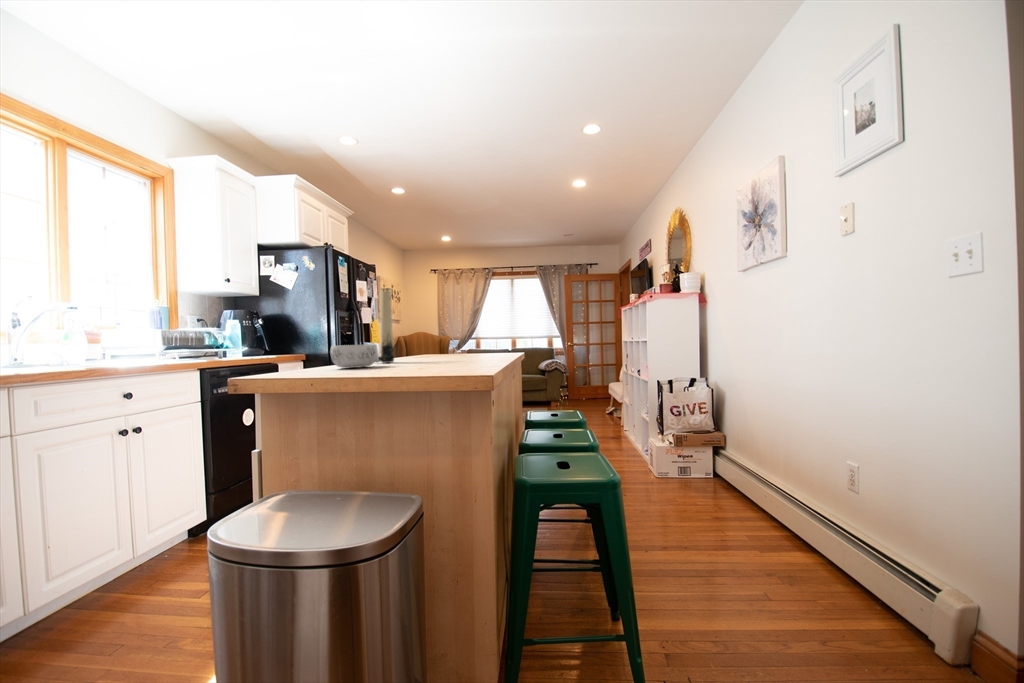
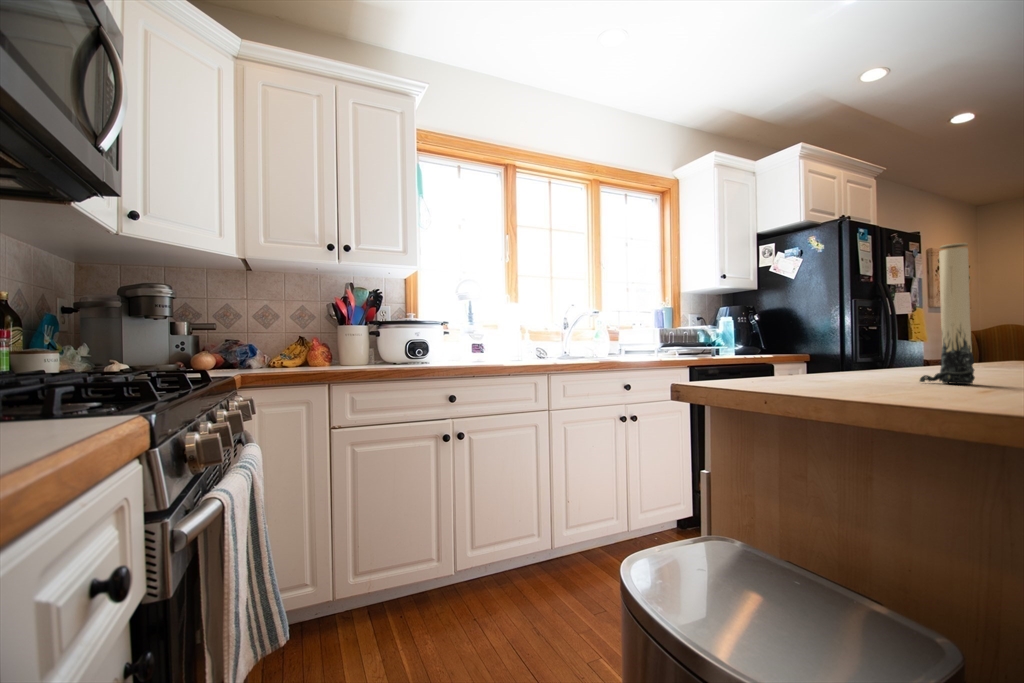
decorative bowl: present [331,344,378,368] -> none [829,350,934,392]

